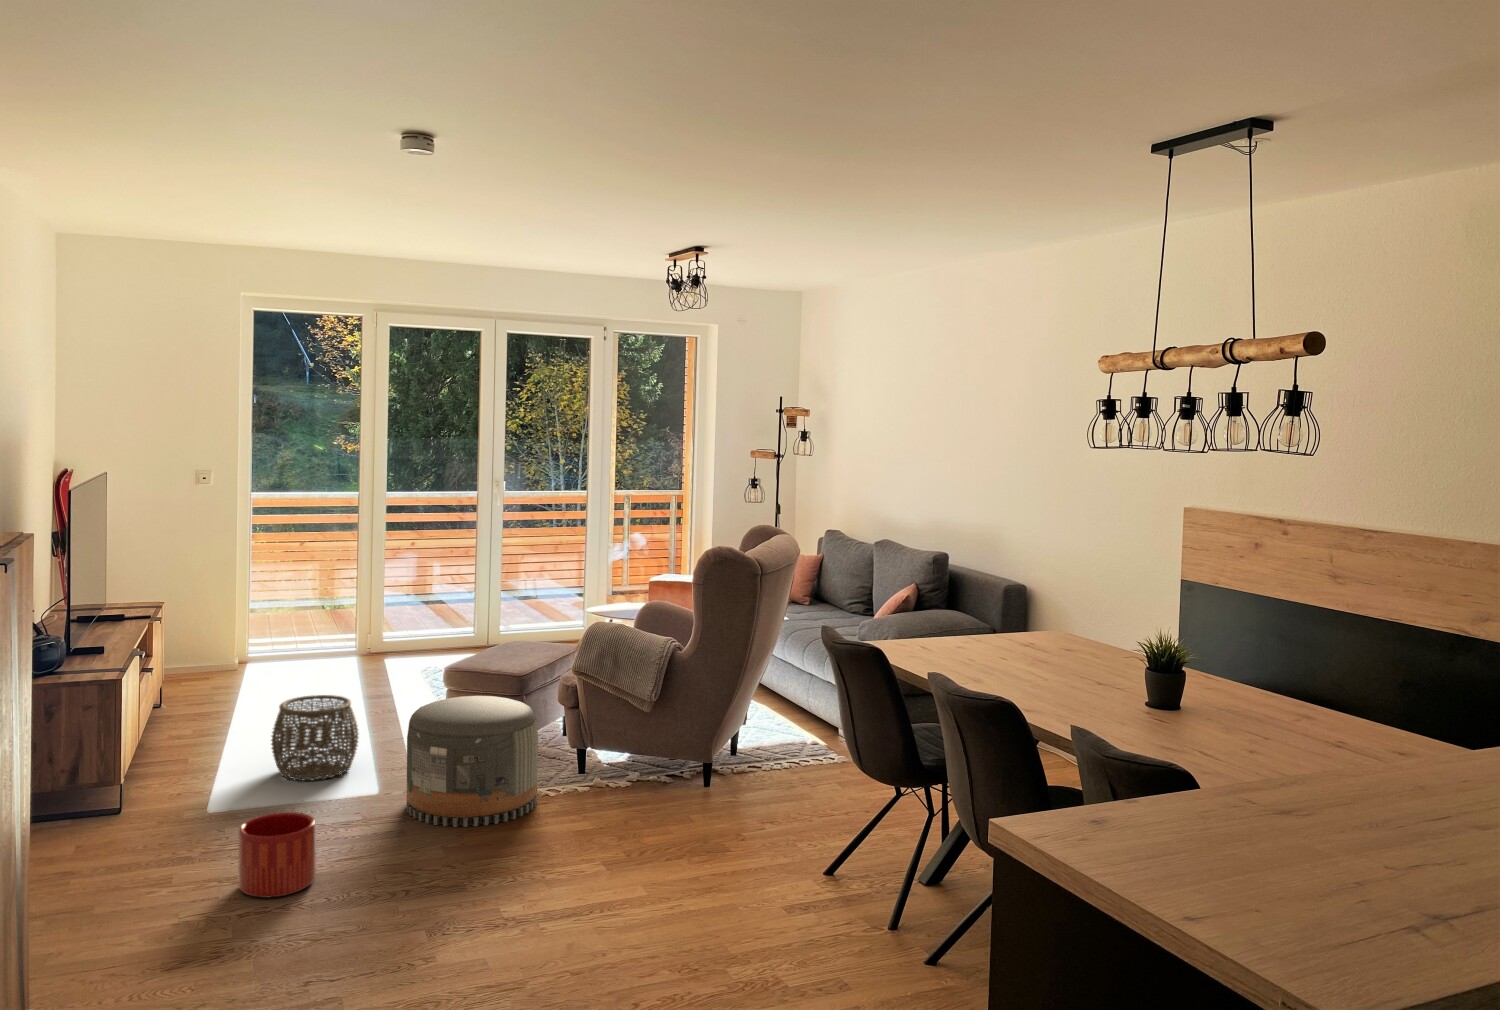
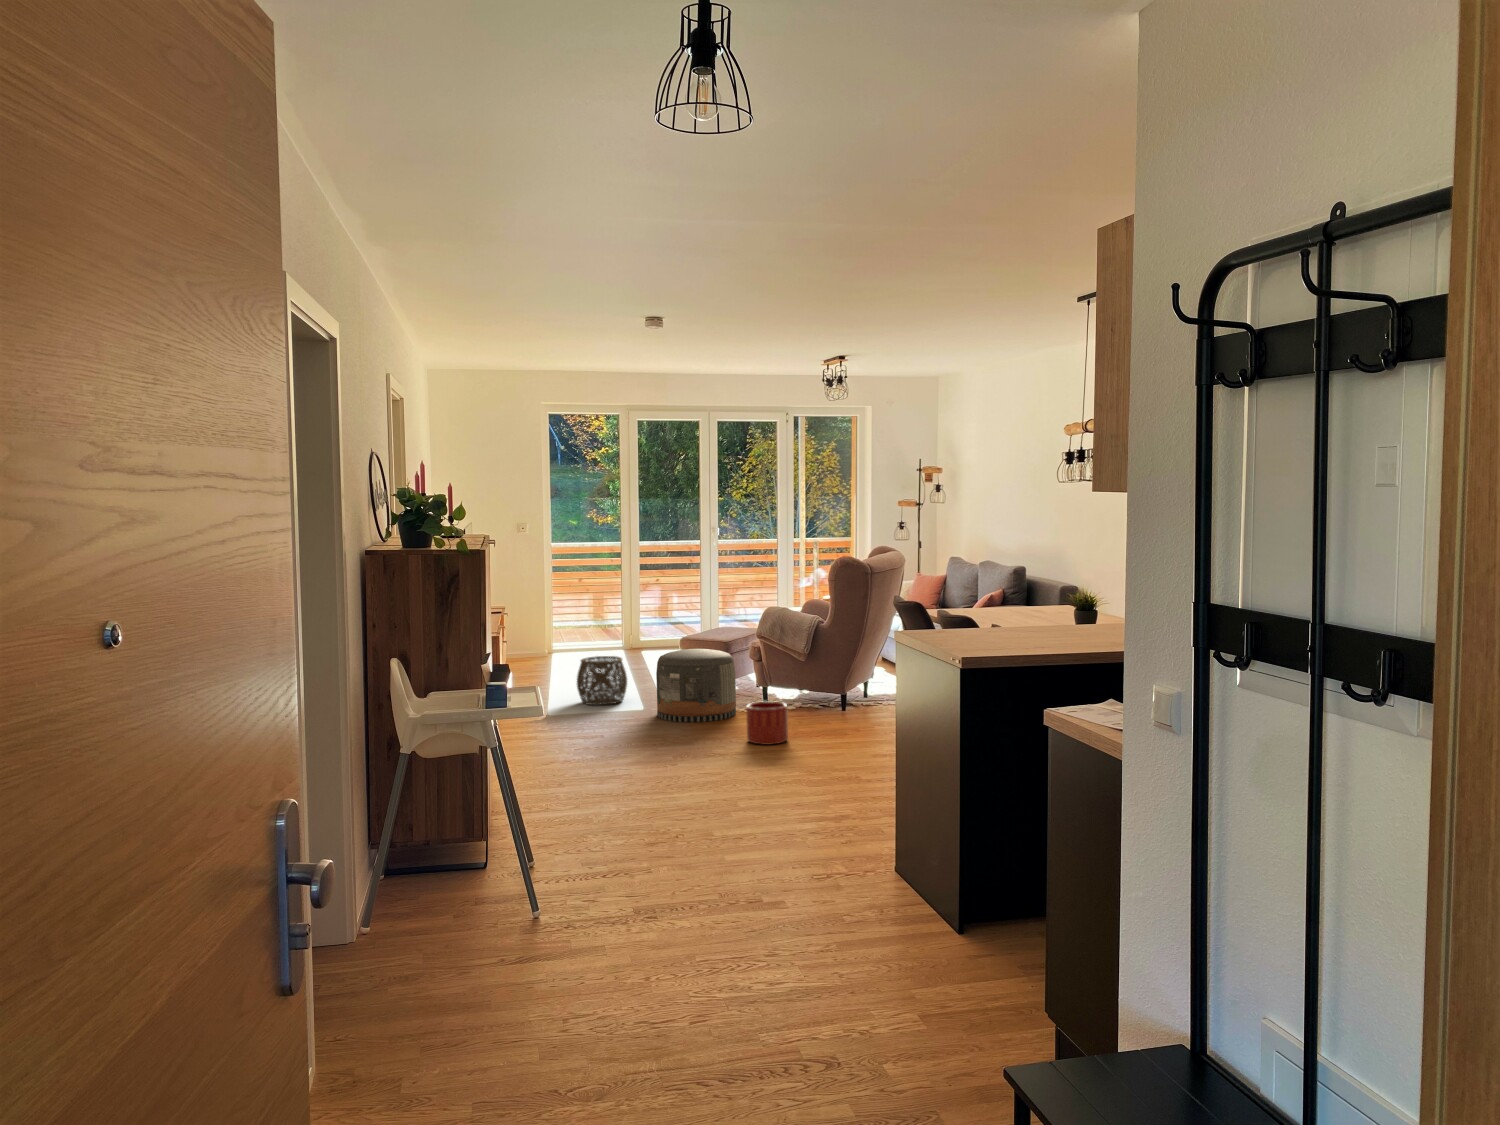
planter: present [238,812,316,898] -> present [746,701,788,745]

